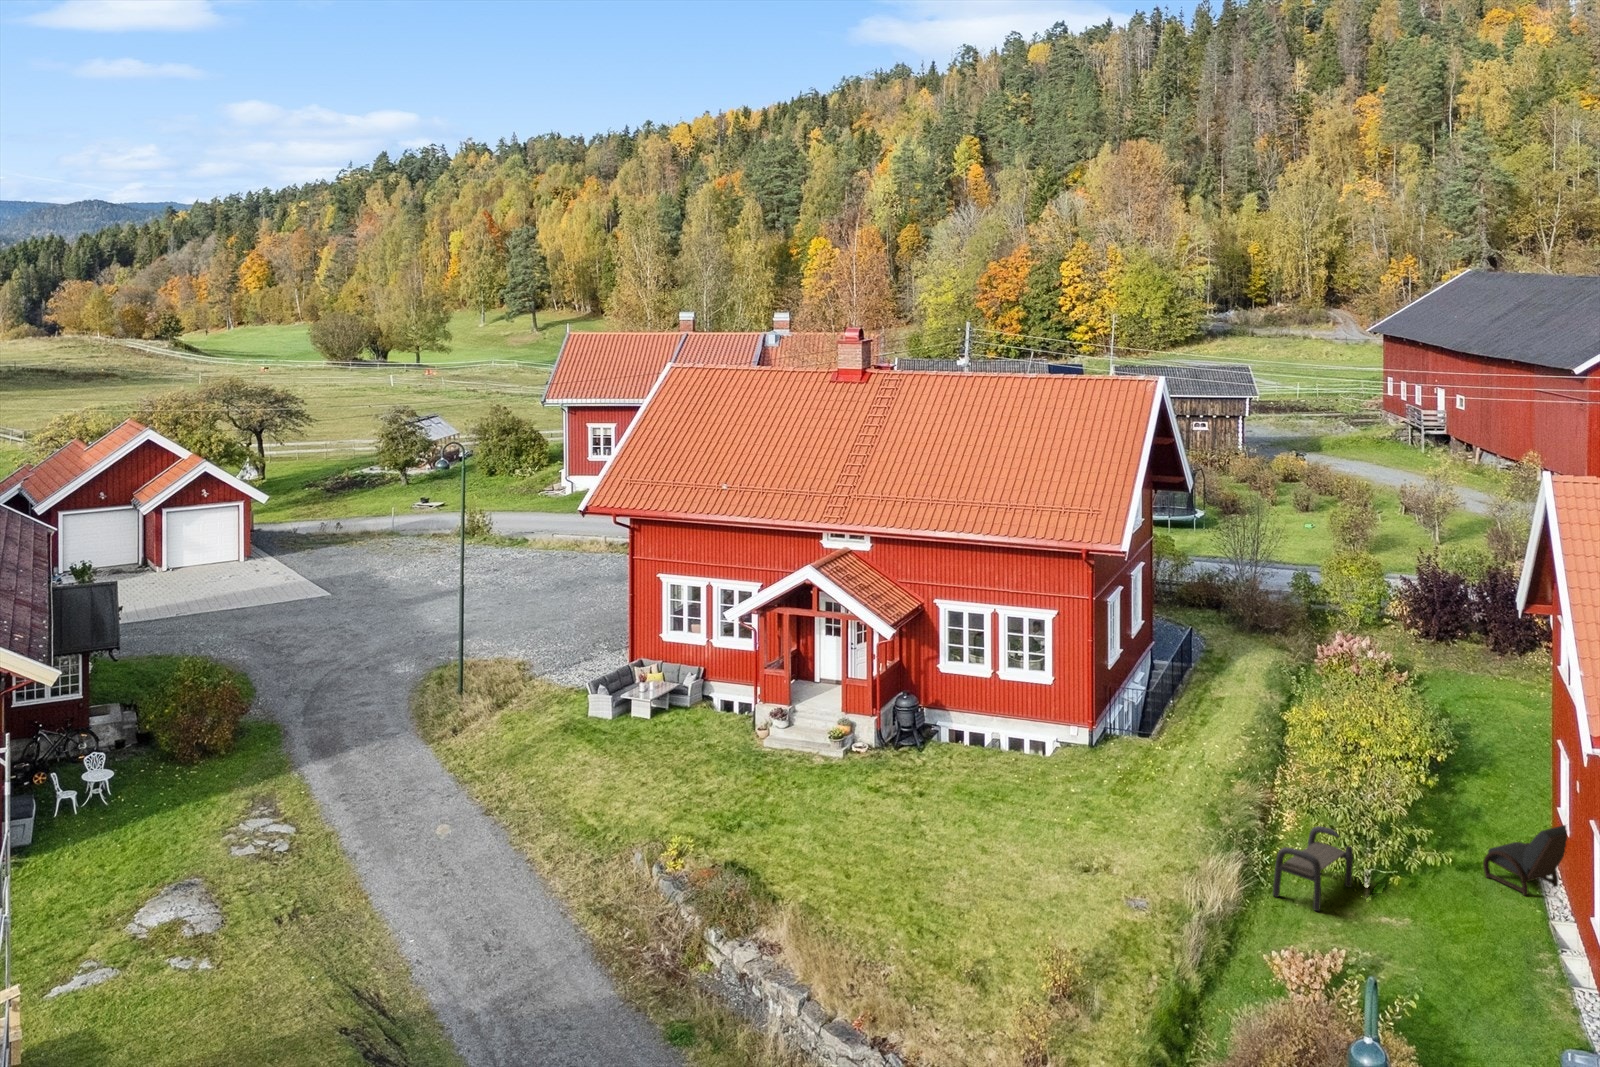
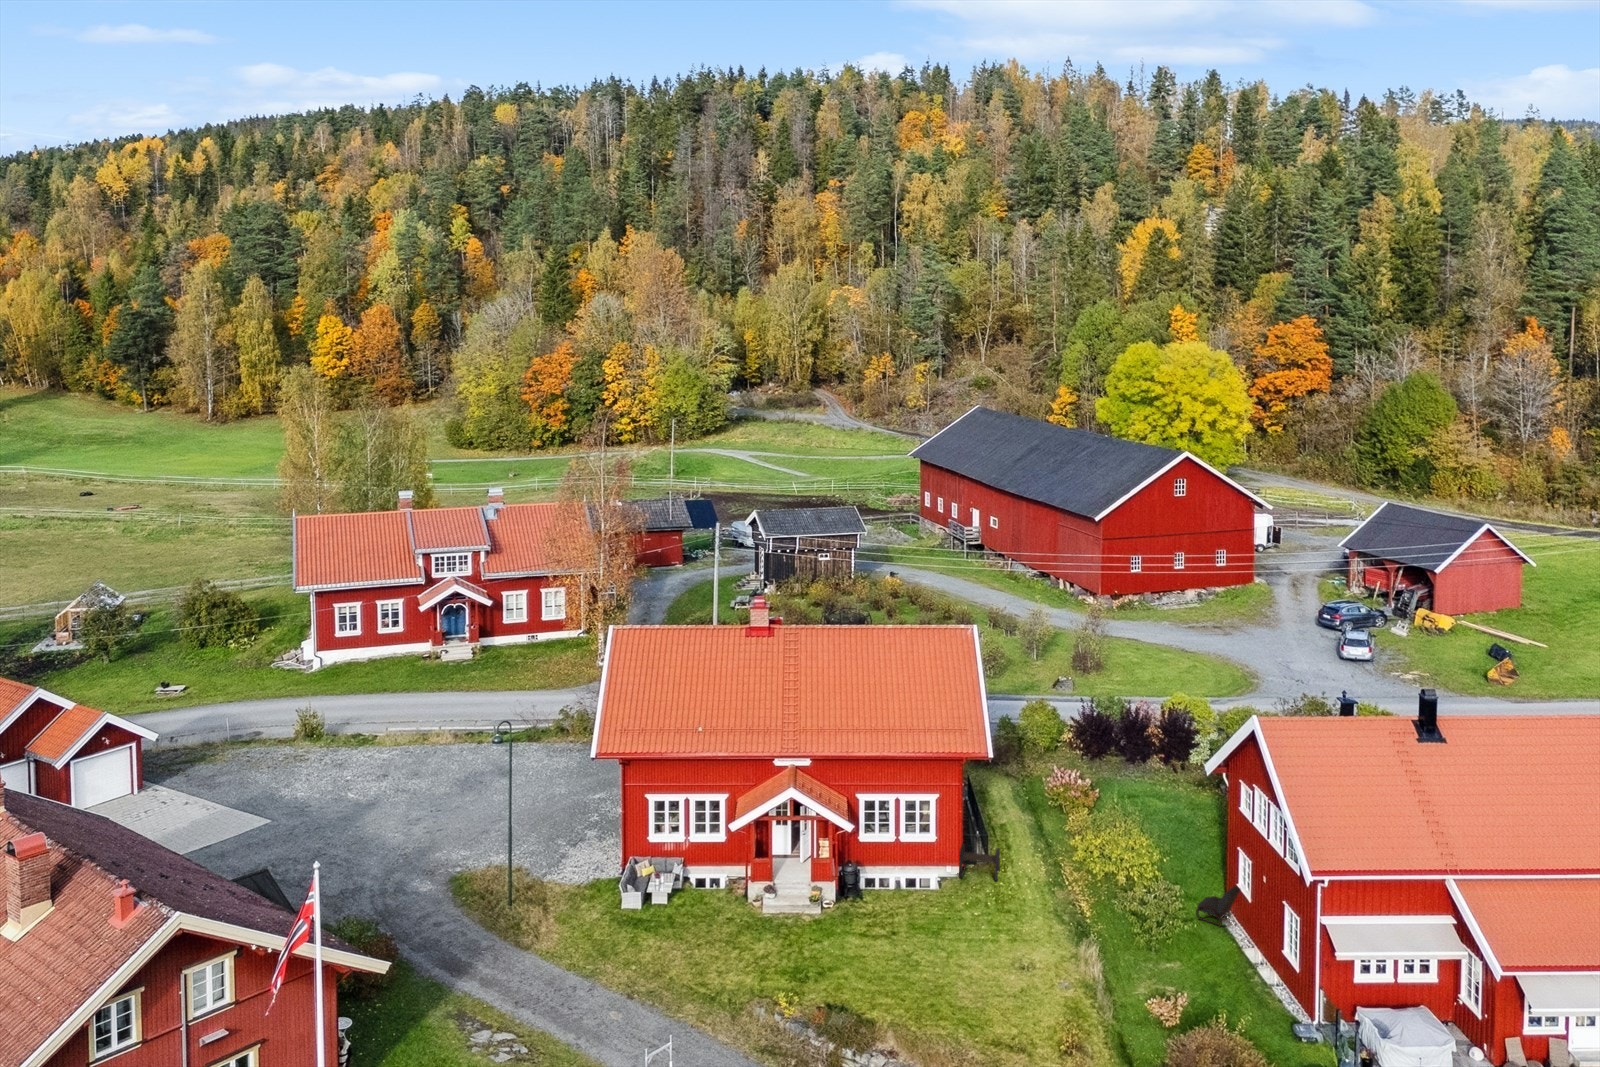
bench: present [1273,826,1353,911] -> present [959,844,1000,881]

